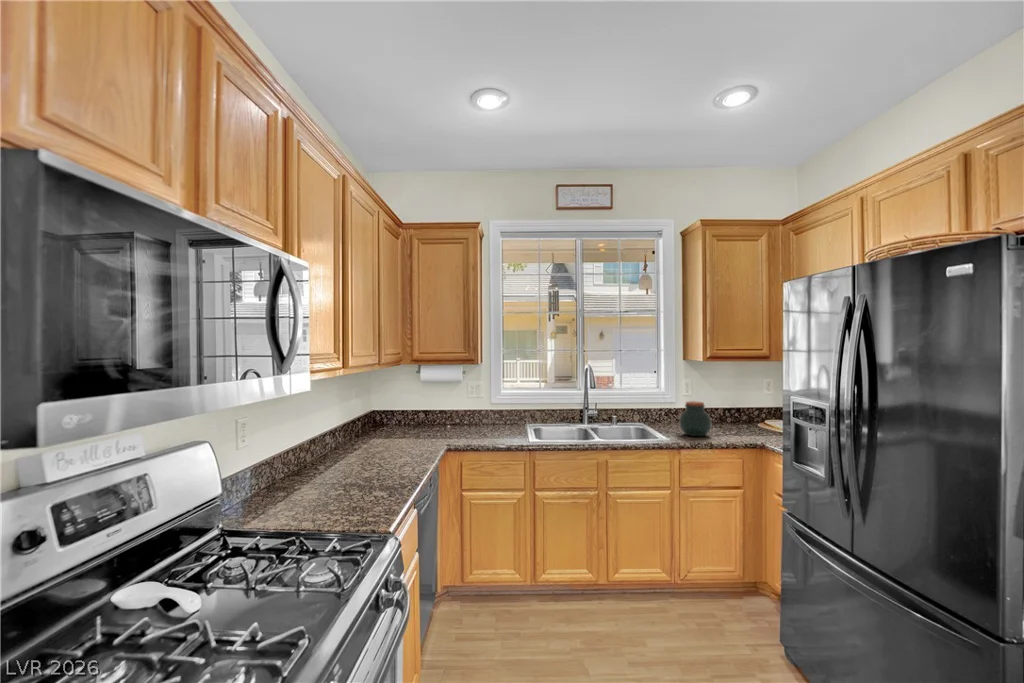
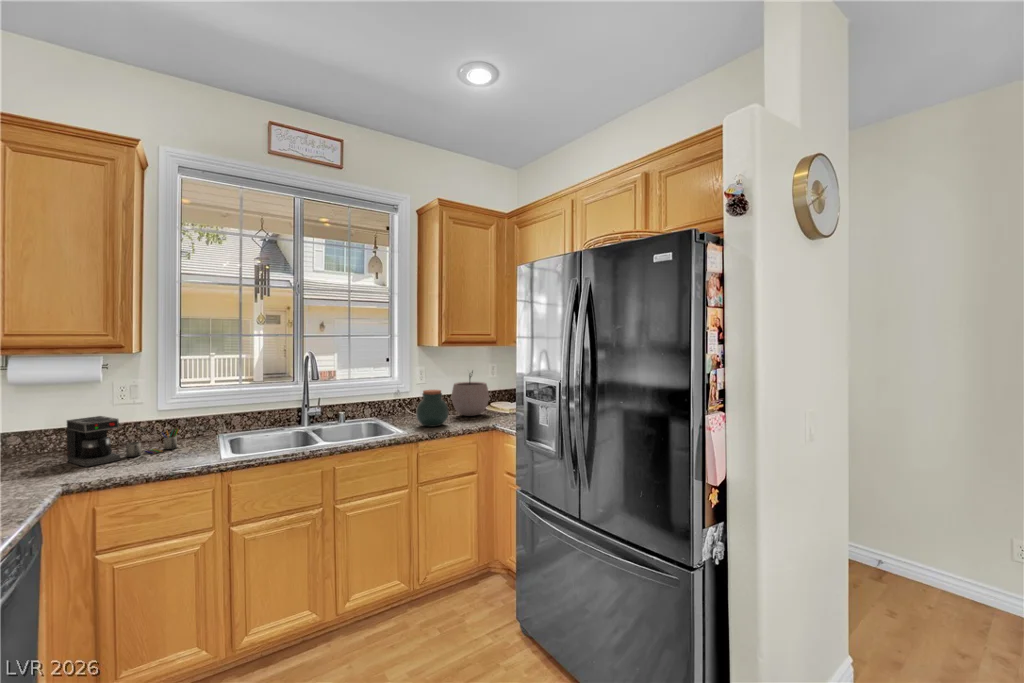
plant pot: none [717,383,758,430] -> present [452,371,489,416]
coffee maker: none [447,404,504,436] -> present [67,416,179,467]

